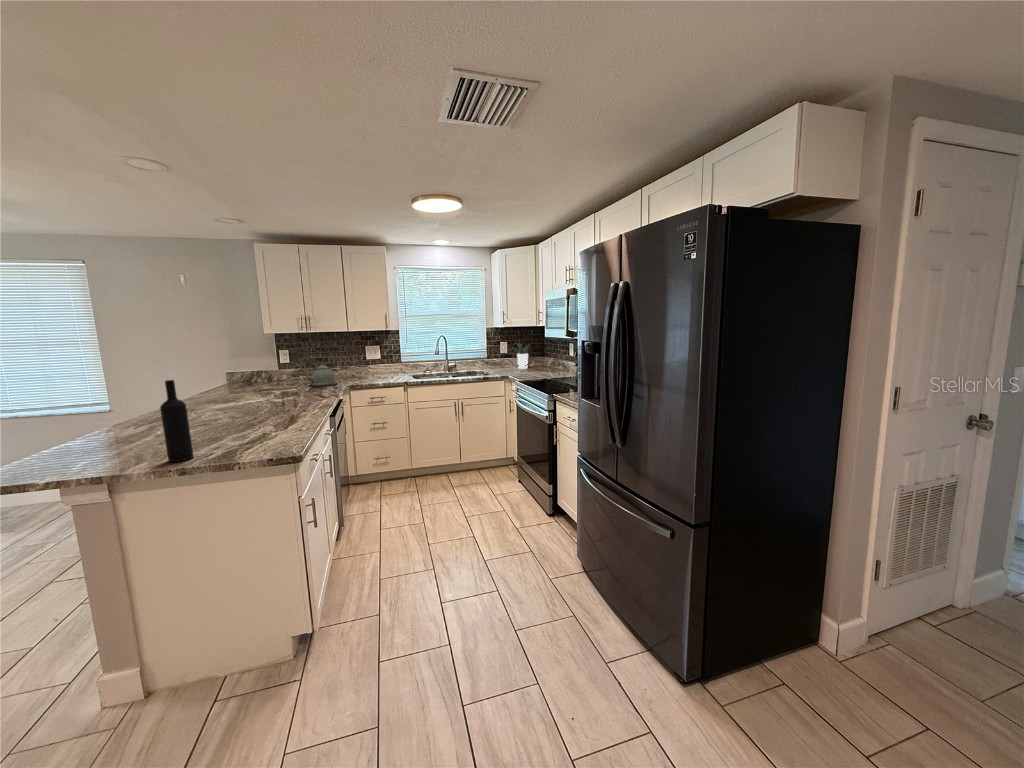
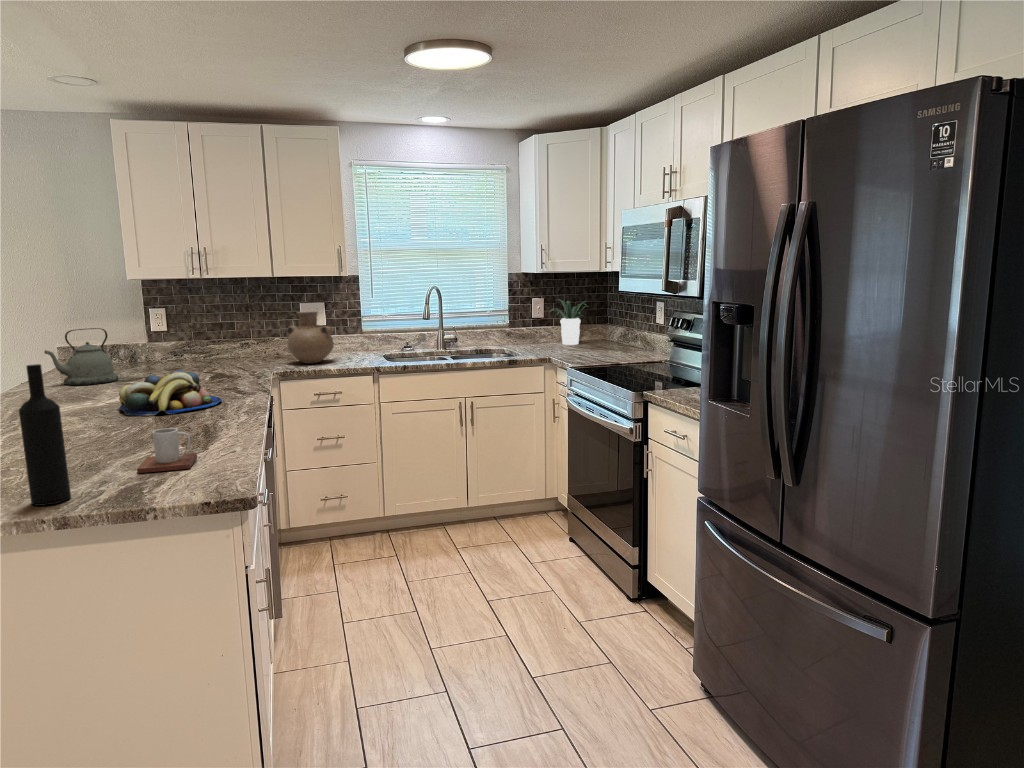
vase: none [357,351,384,381] -> present [287,311,334,363]
kettle: present [301,357,337,387] -> present [44,328,118,385]
fruit bowl: none [247,384,309,411] -> present [119,370,222,416]
mug: none [239,417,278,443] -> present [137,428,197,473]

